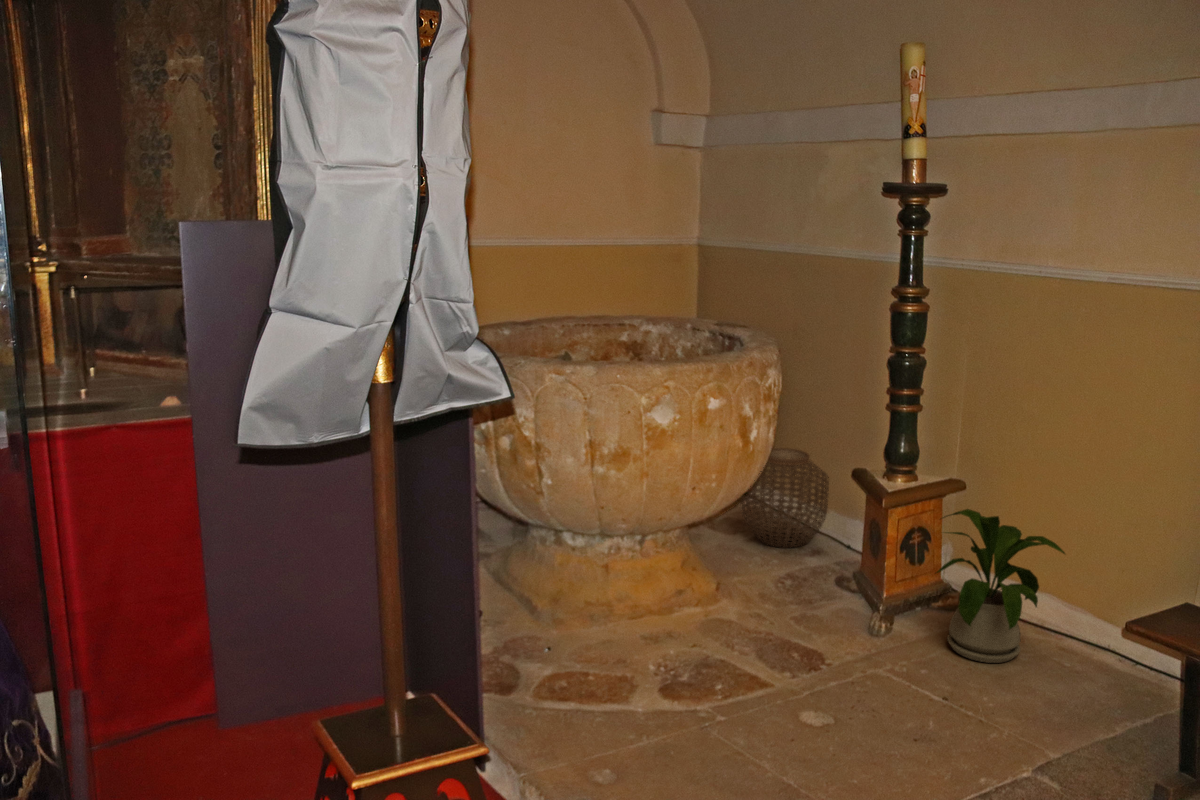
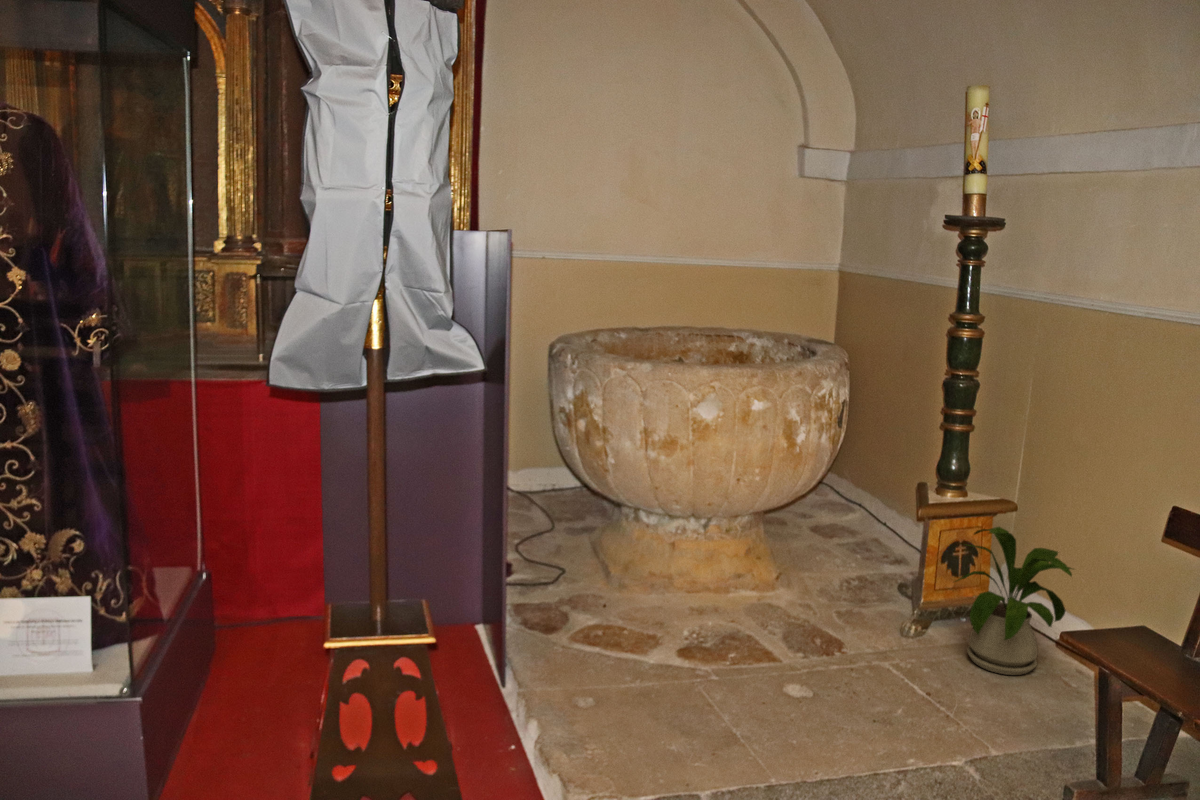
woven basket: present [740,448,829,548] -> none [830,461,916,555]

